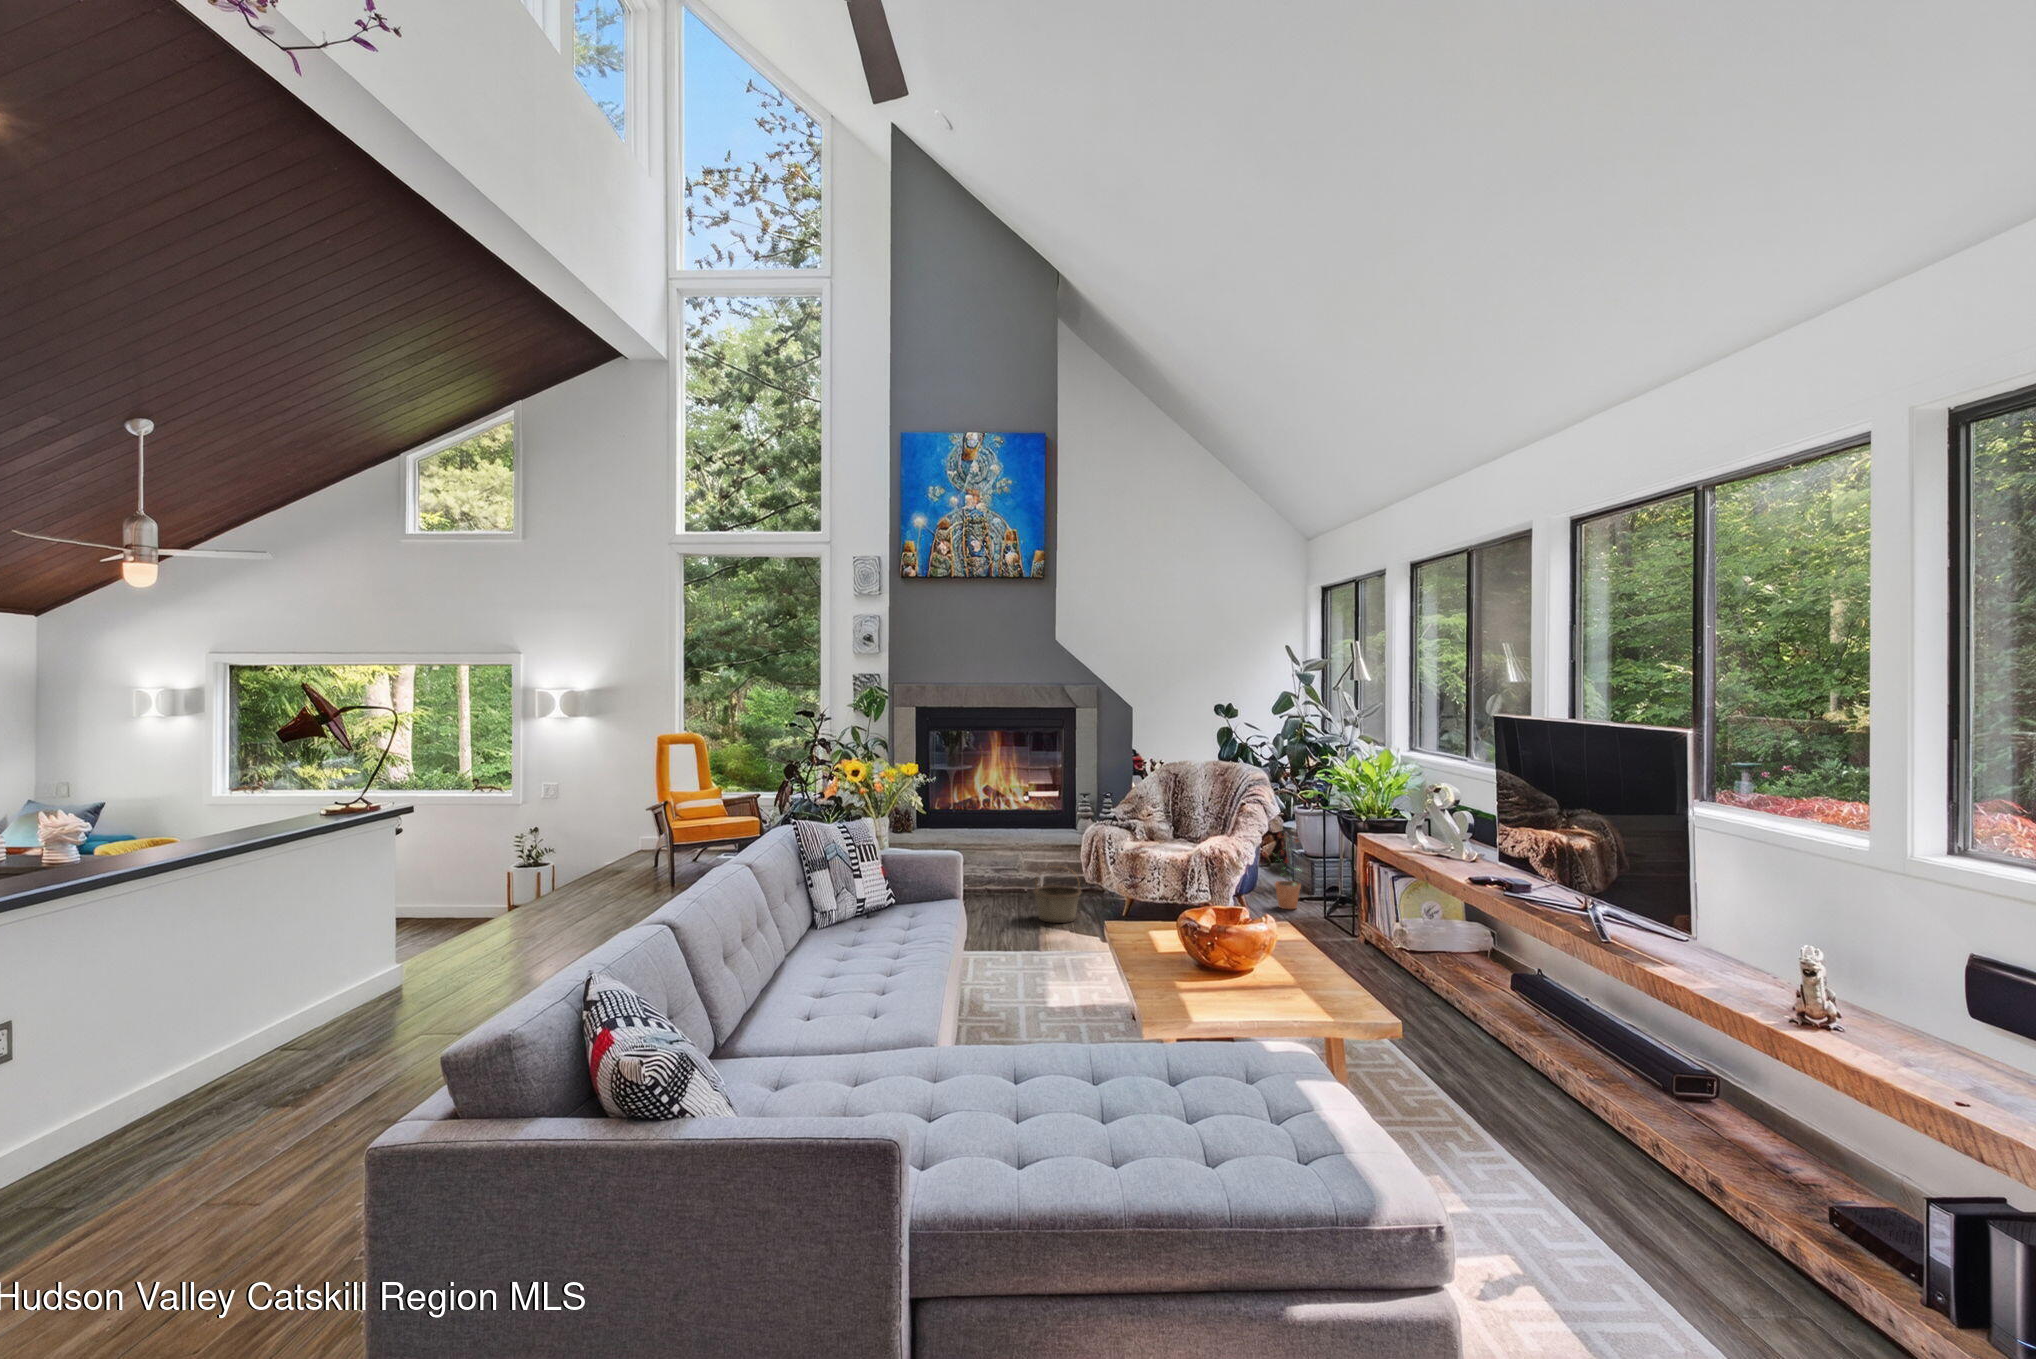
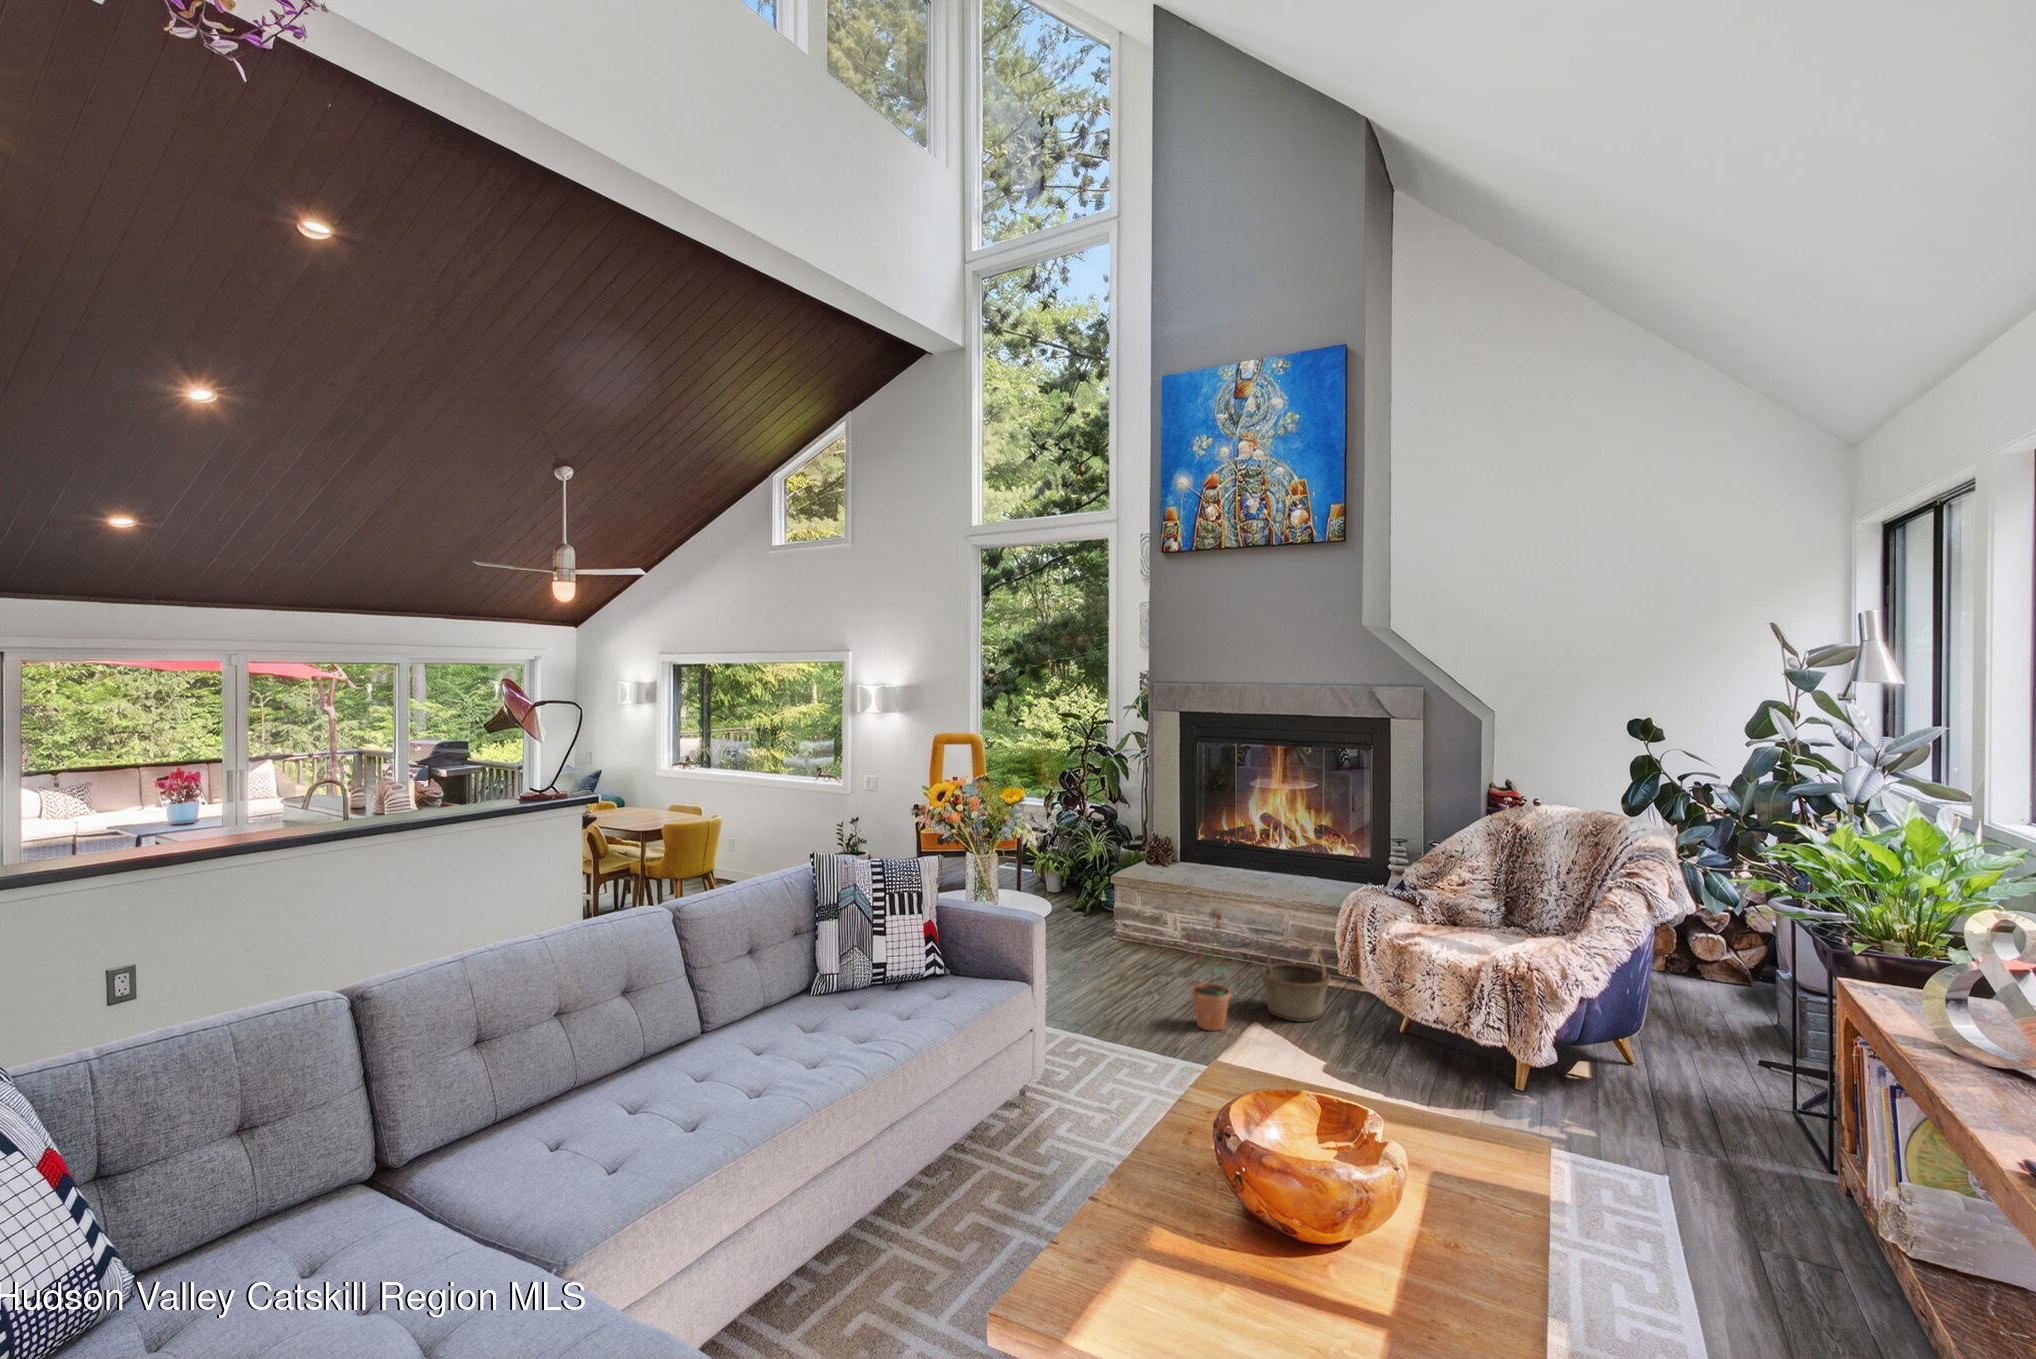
potted plant: present [1265,832,1301,909] -> present [1188,910,1231,1031]

